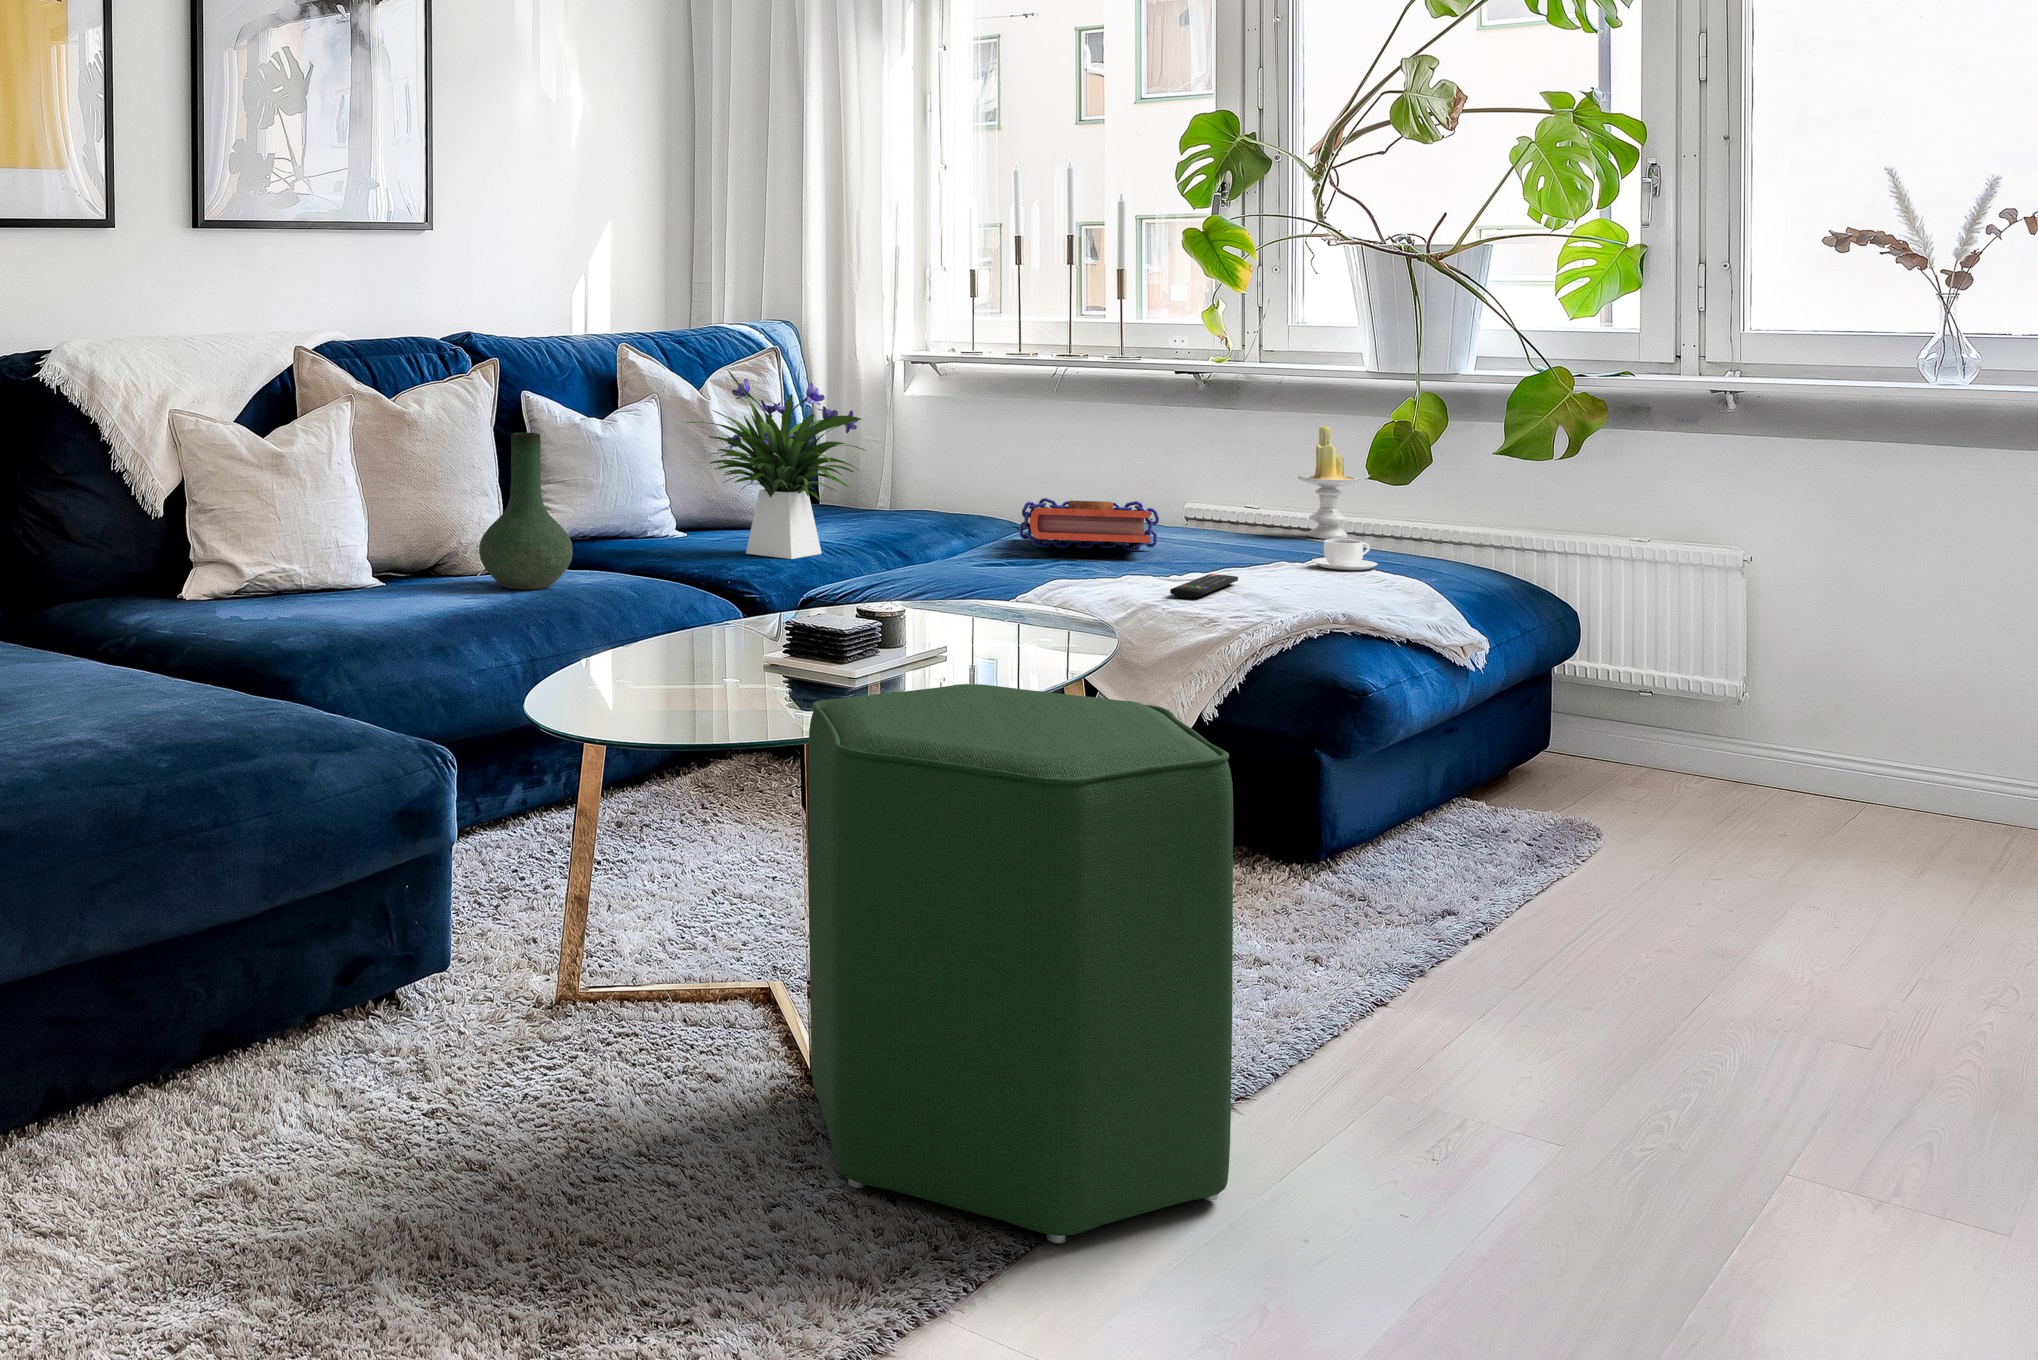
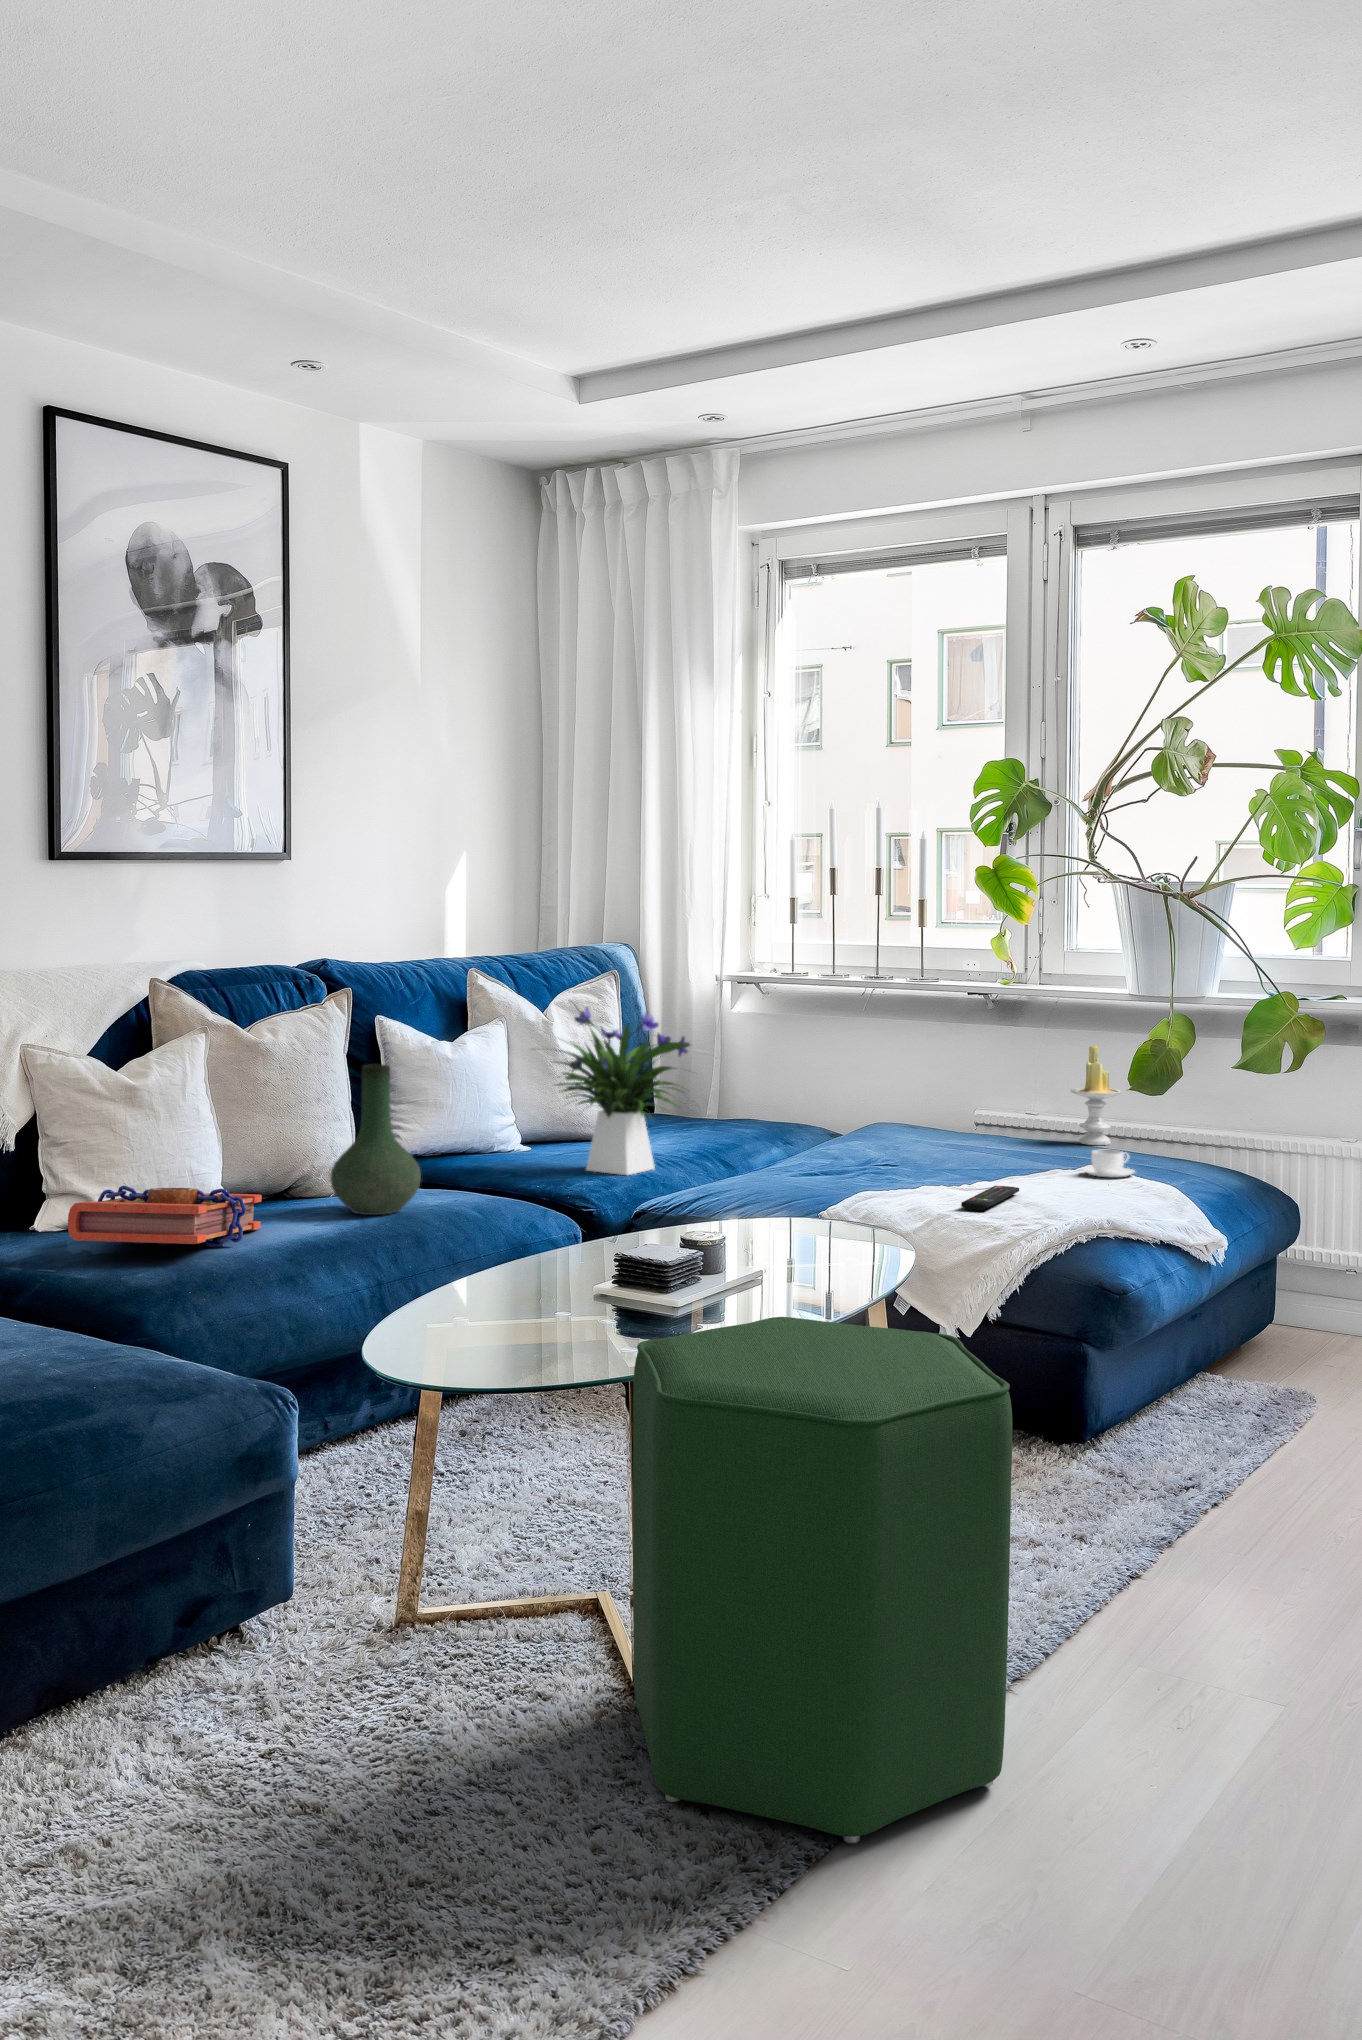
book: present [1019,498,1159,551] -> present [68,1186,262,1247]

